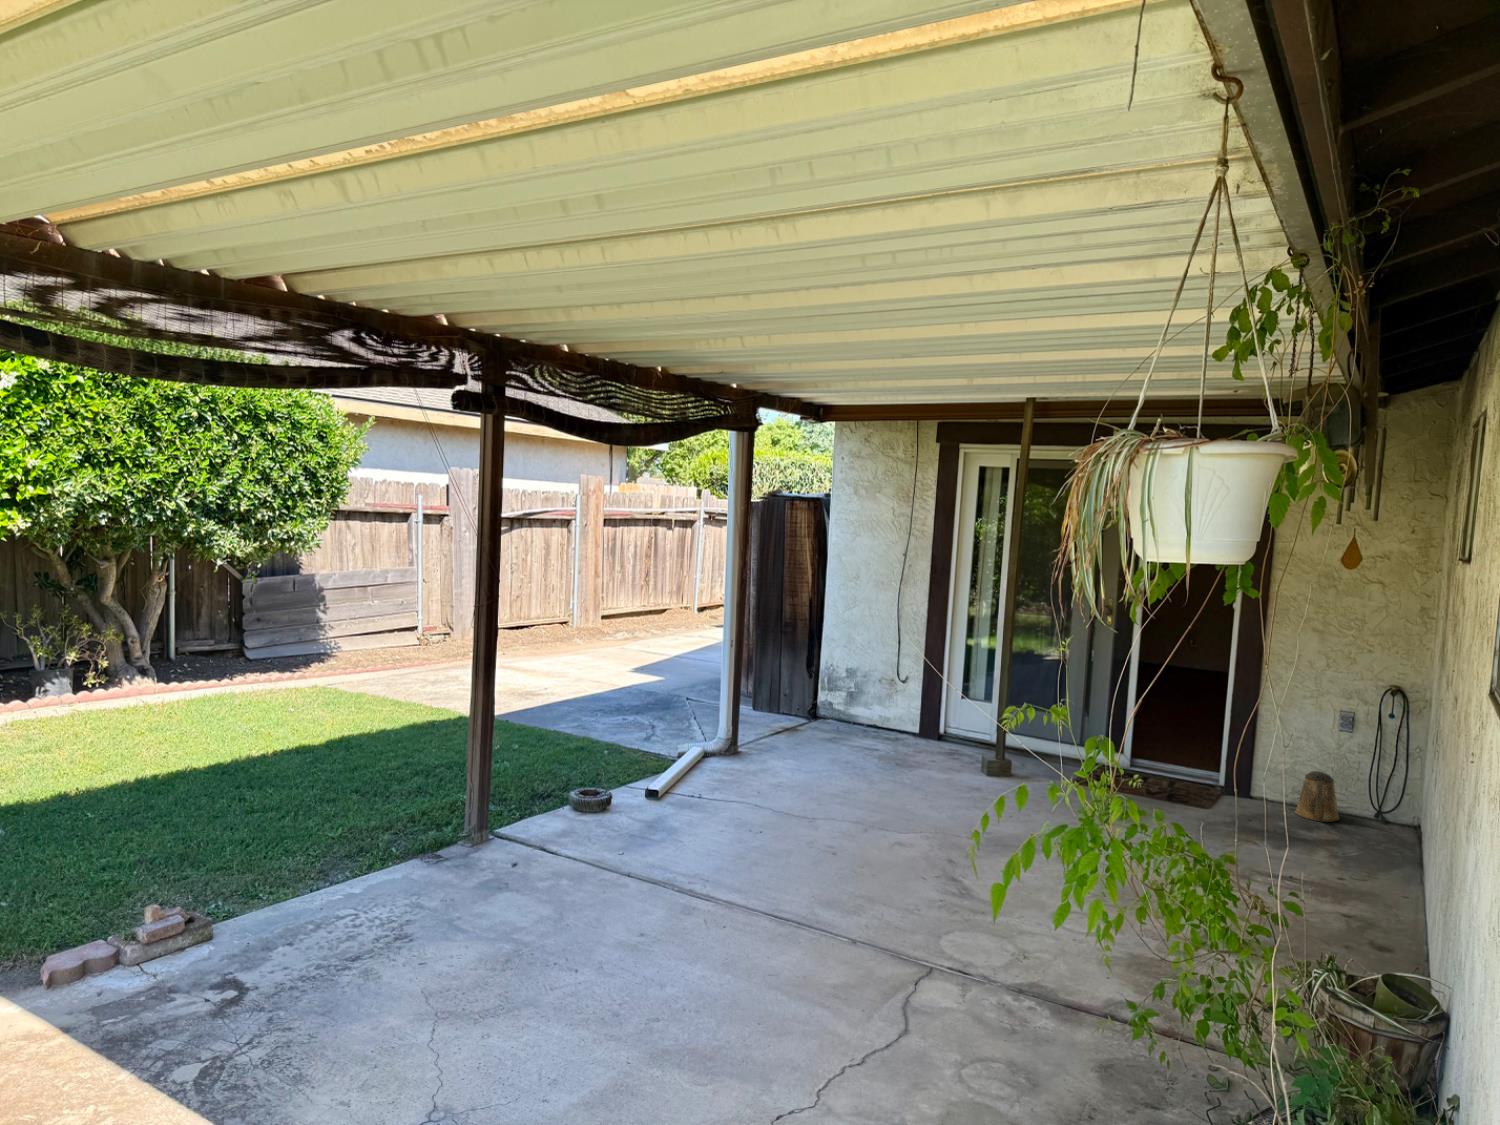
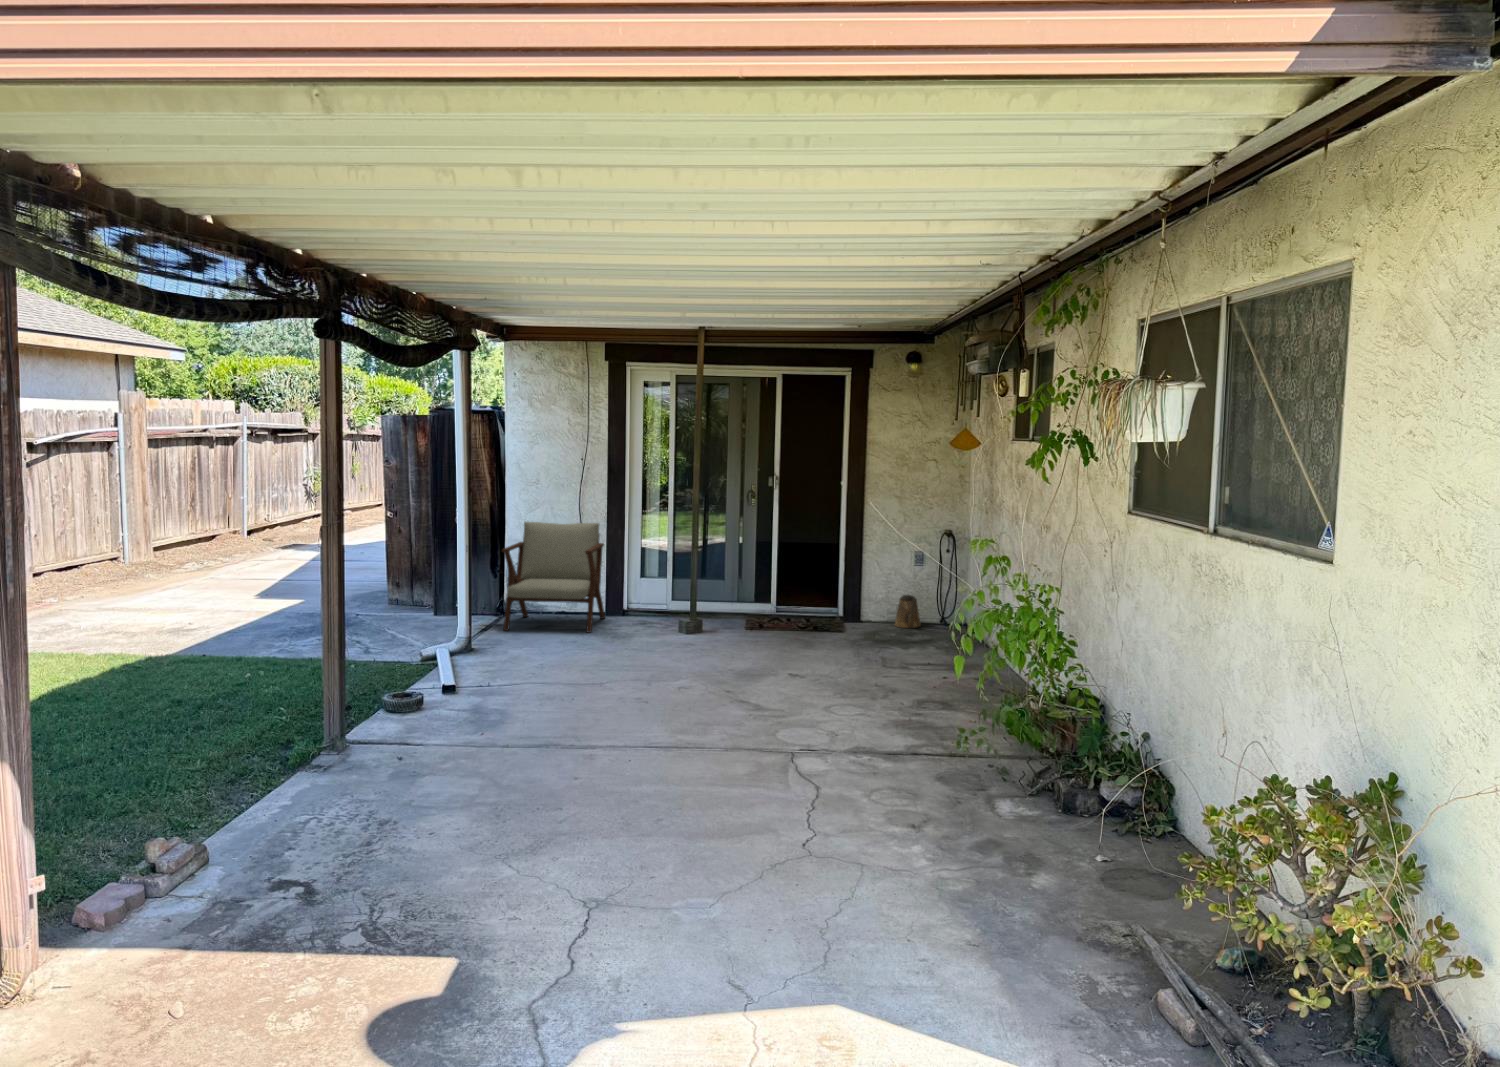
lounge chair: none [791,620,918,755] -> present [502,522,605,633]

